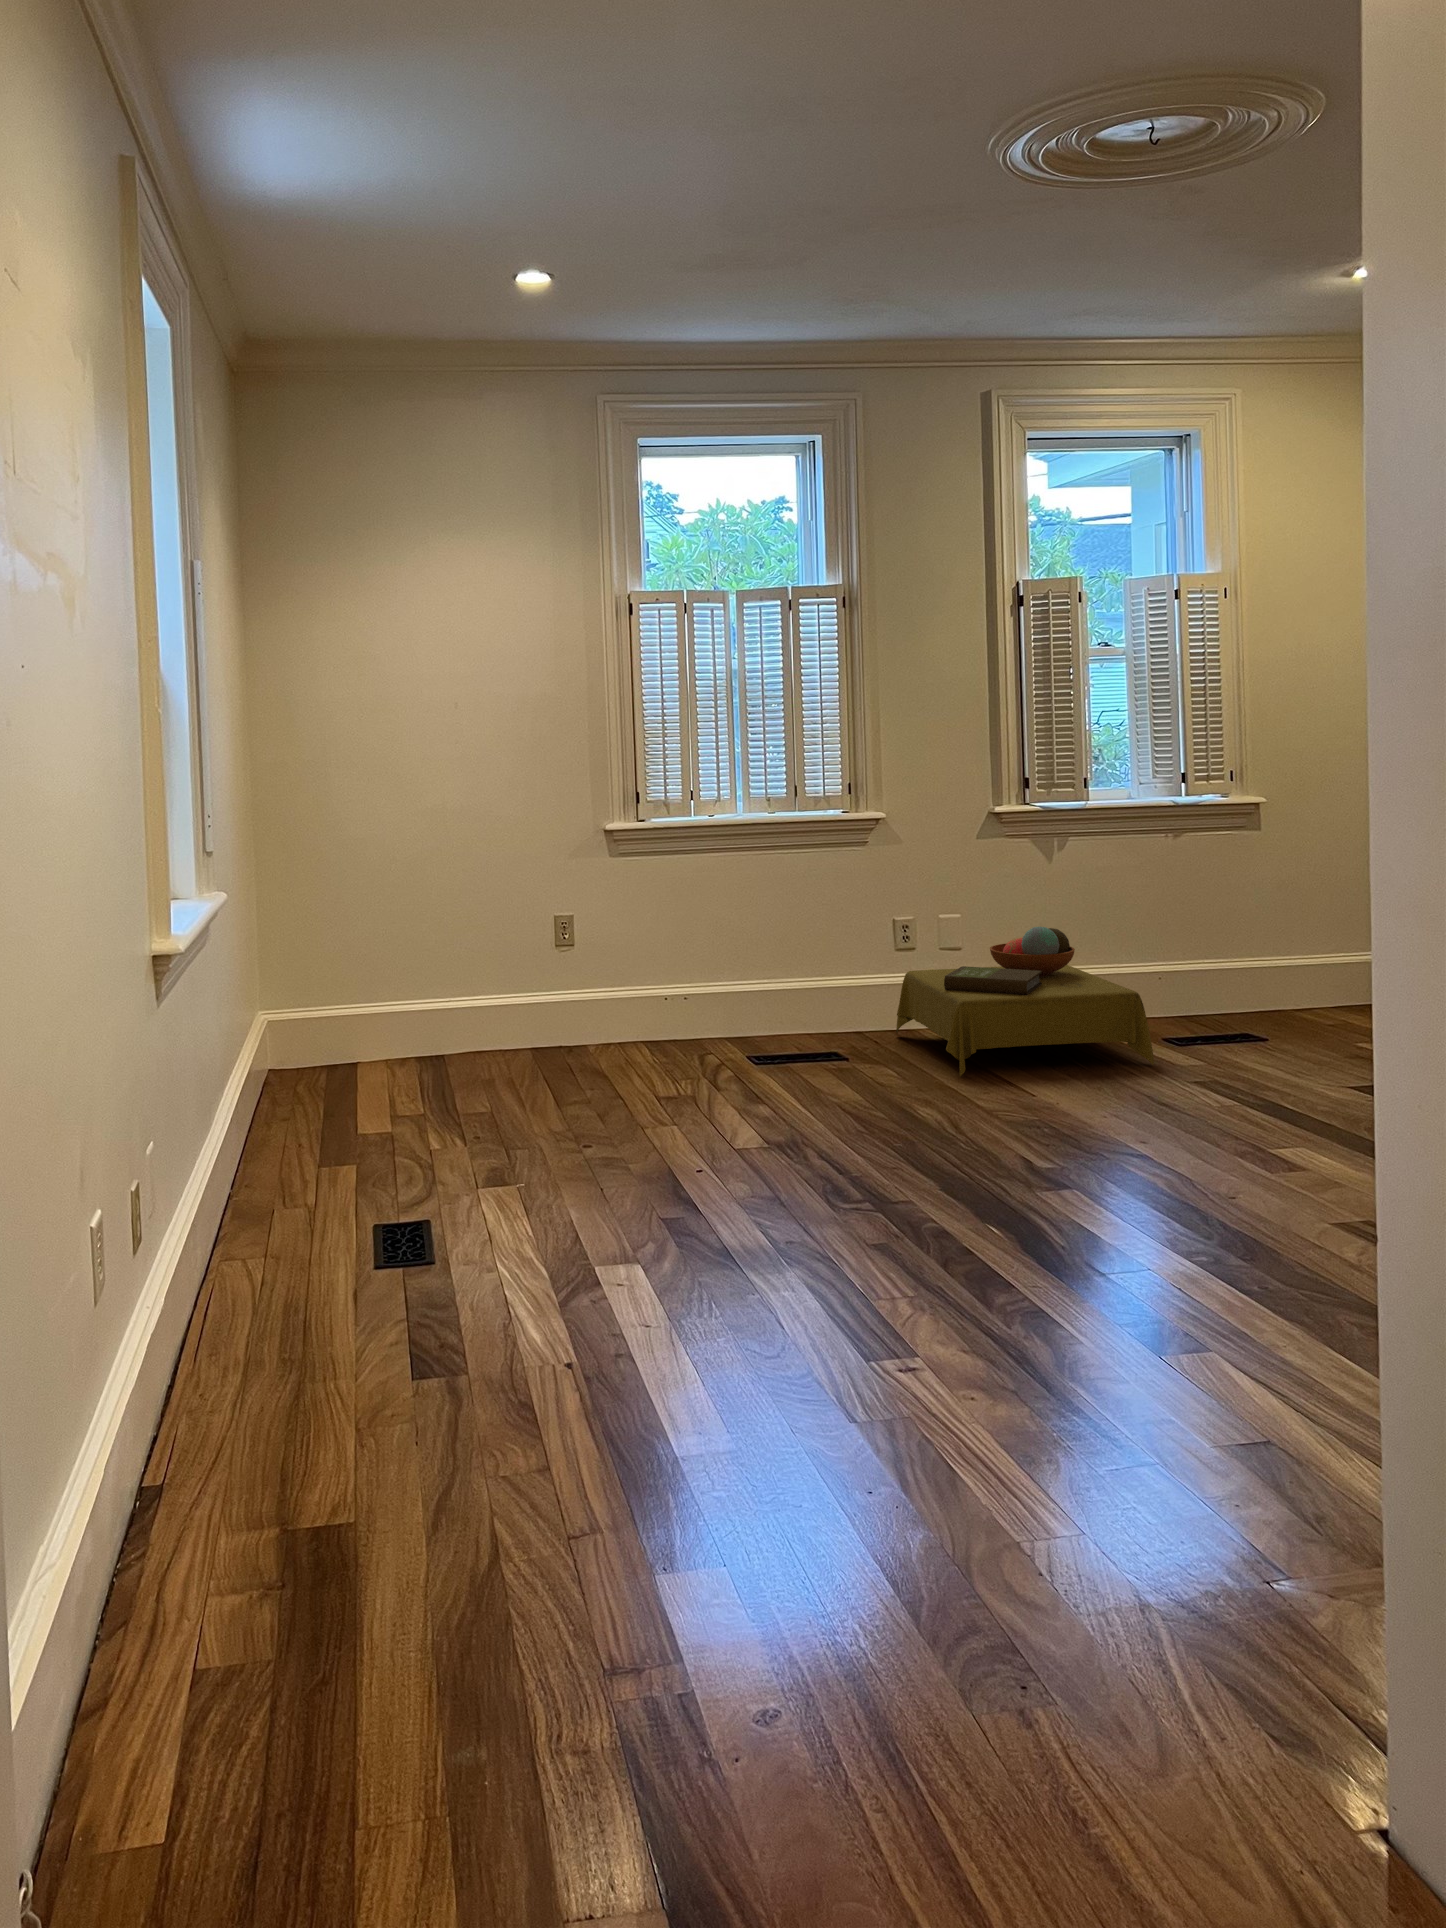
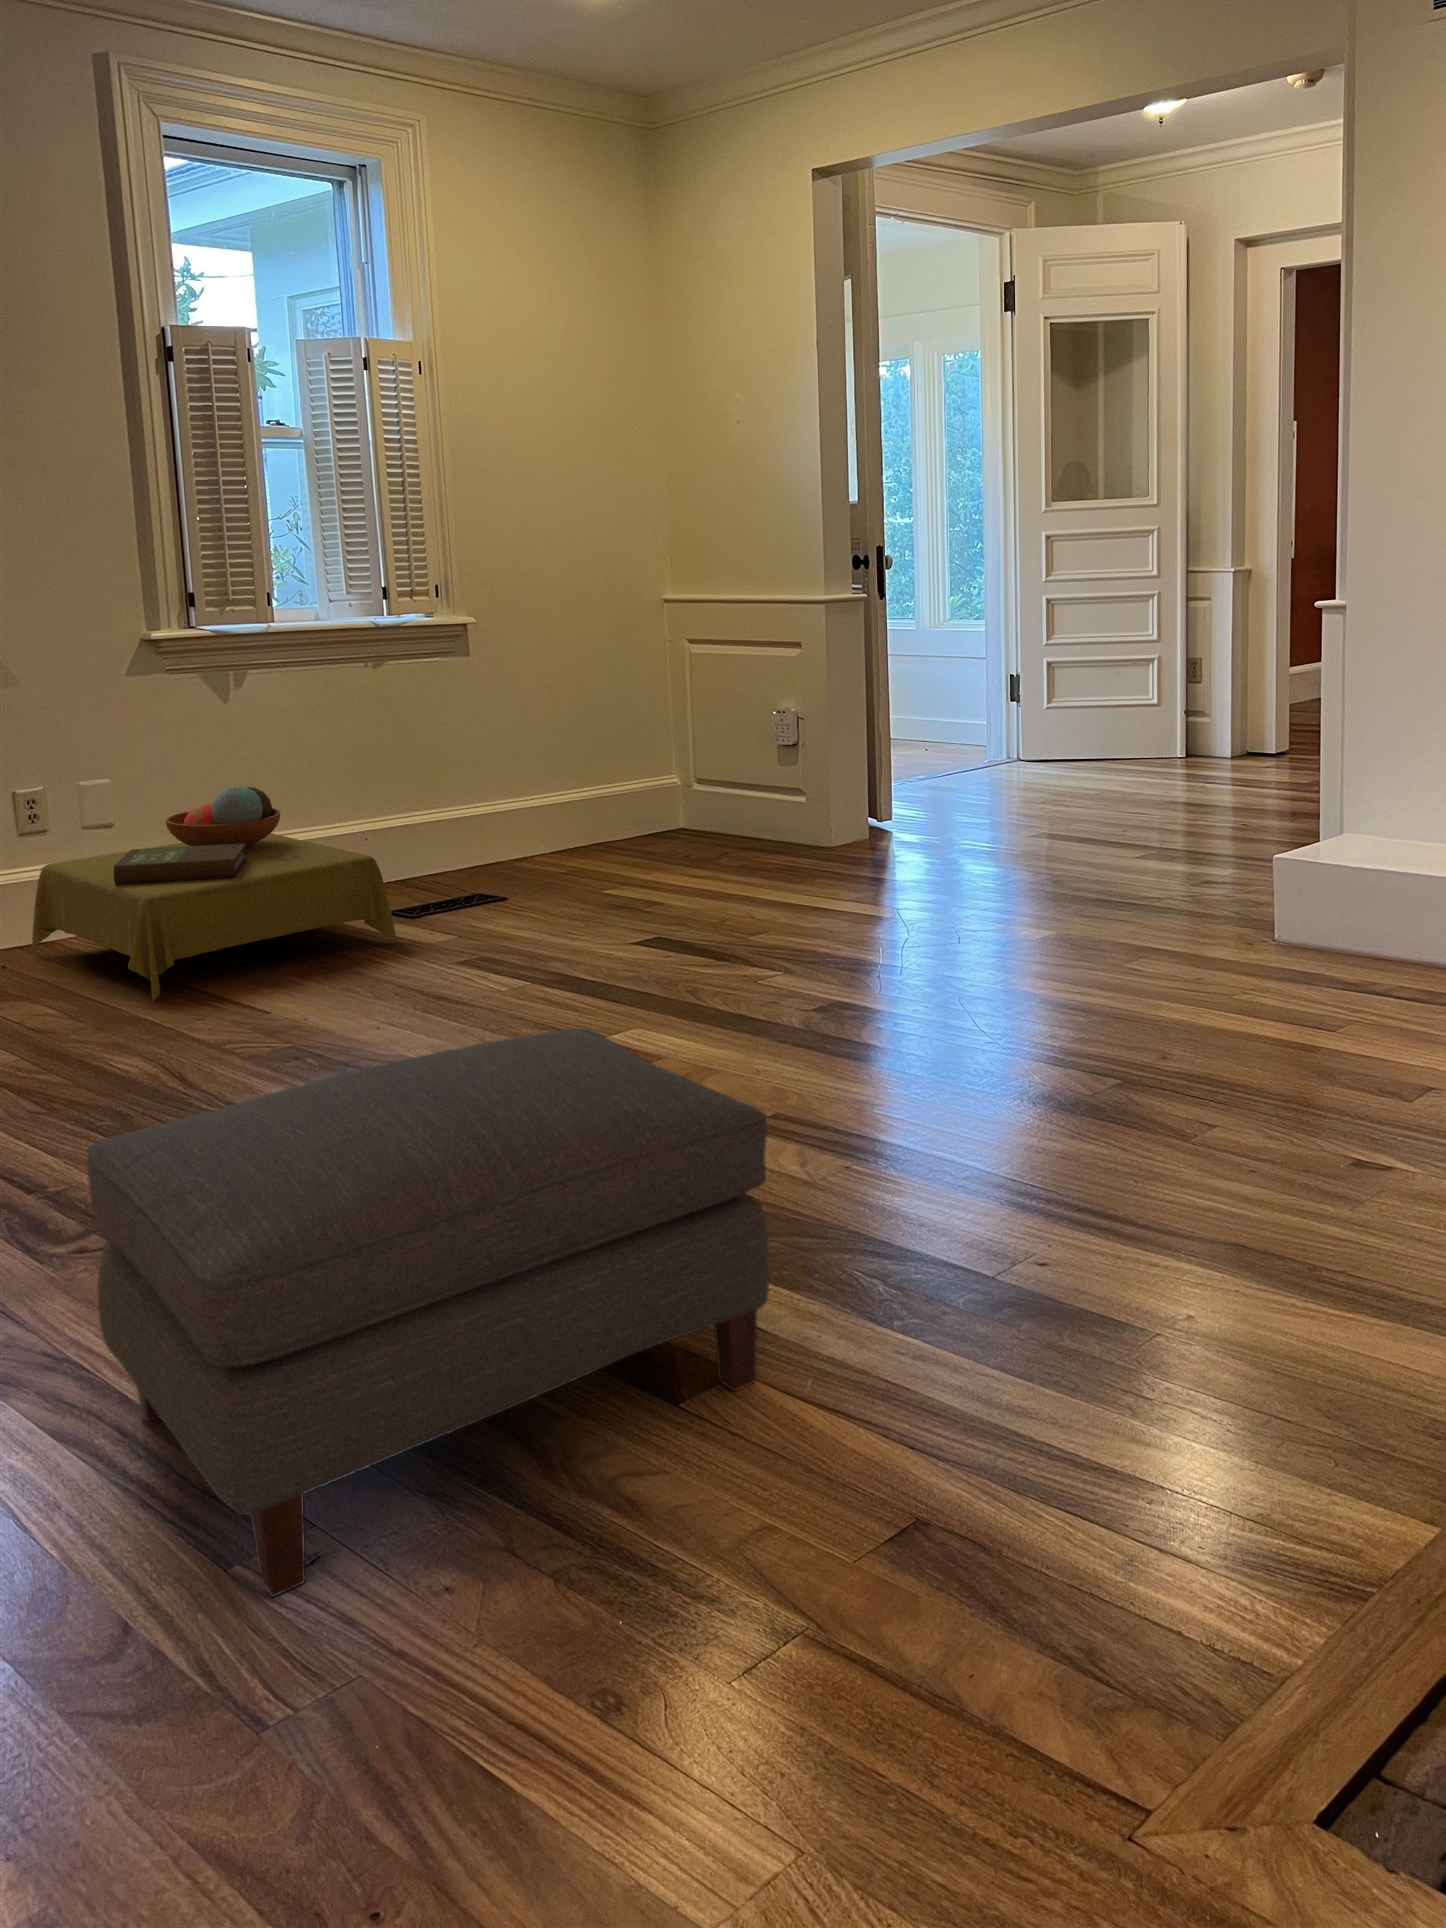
ottoman: none [834,1111,1254,1386] -> present [87,1028,770,1596]

